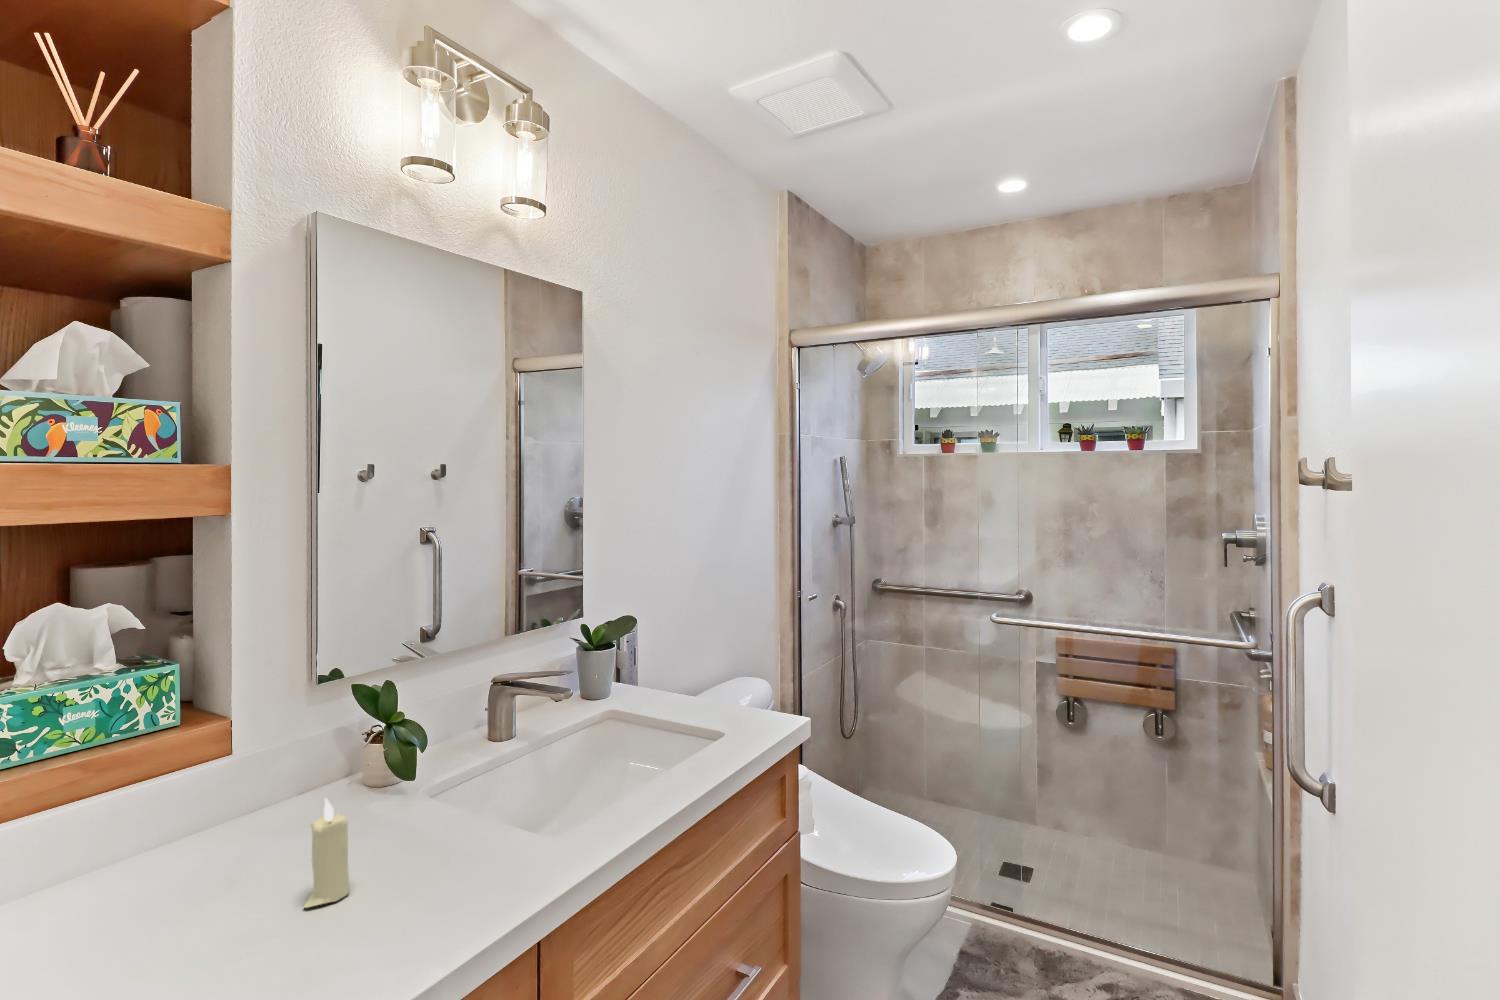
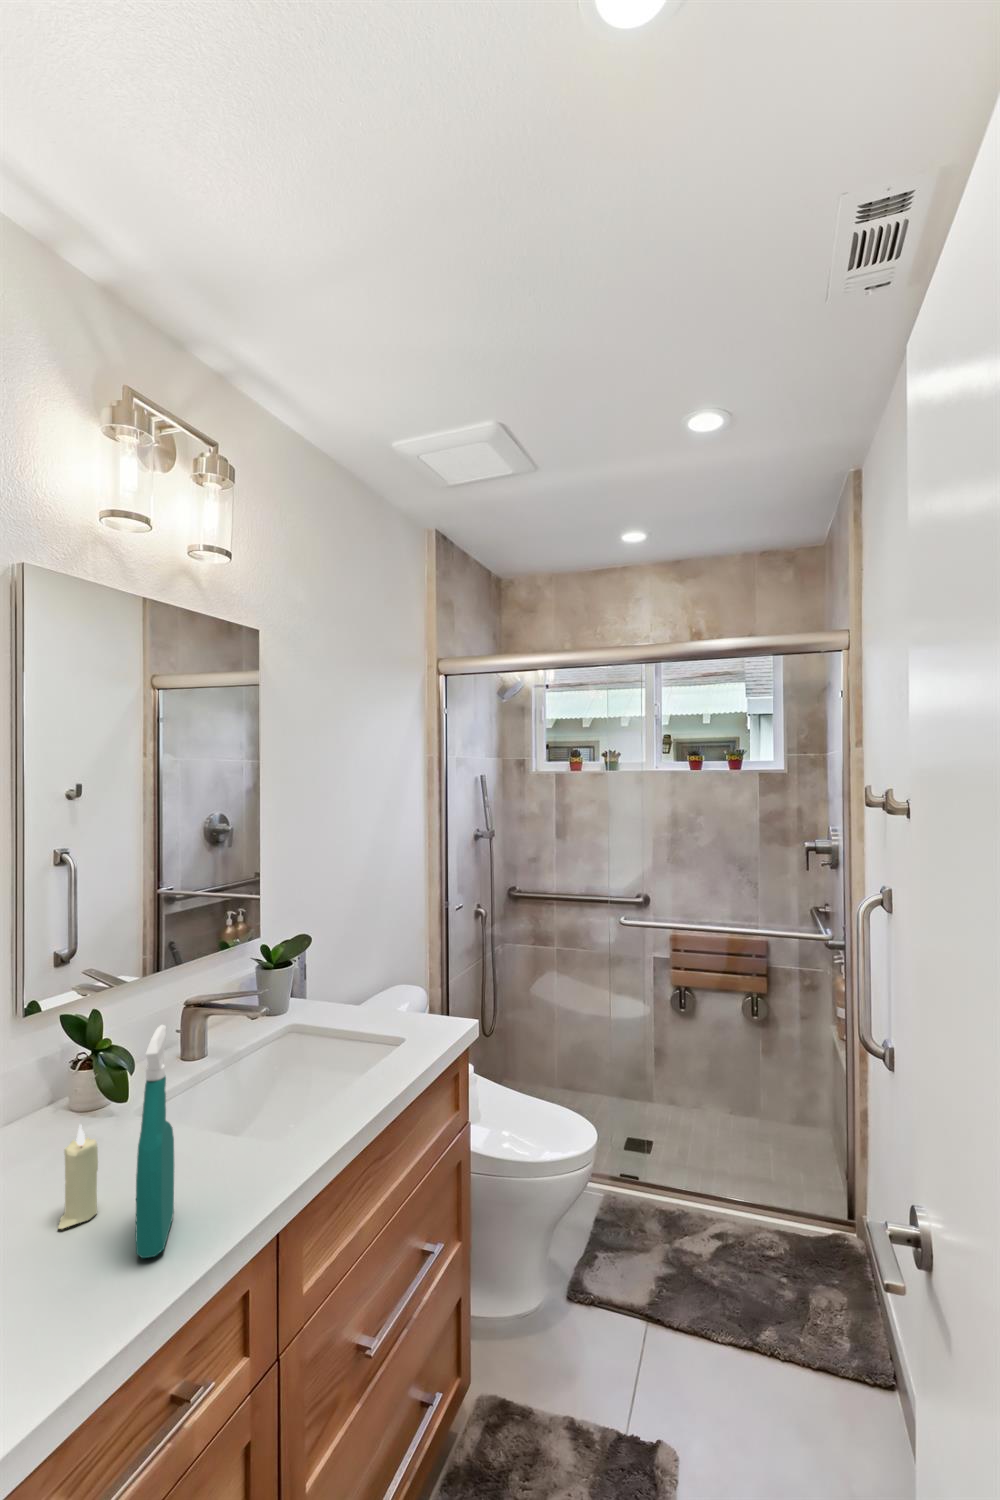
spray bottle: none [359,696,421,952] -> present [135,1025,174,1258]

